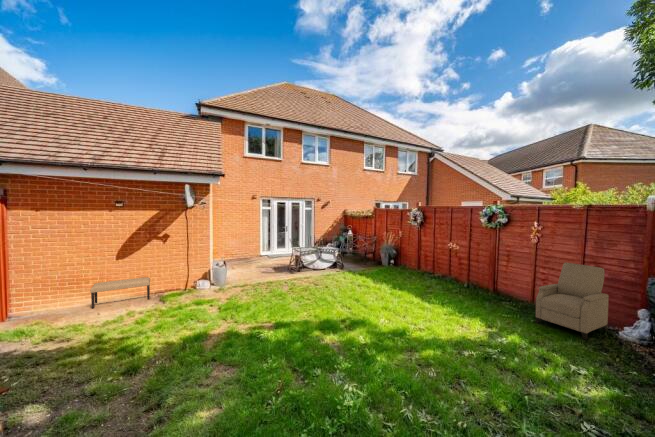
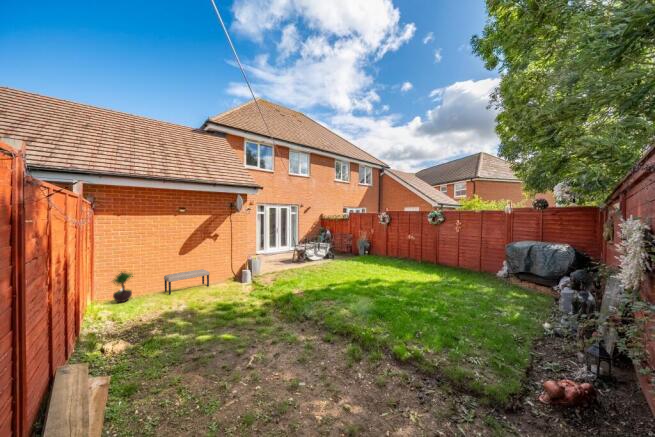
chair: present [536,263,609,339] -> none [472,243,506,283]
potted tree: none [12,275,48,314] -> present [113,272,133,302]

